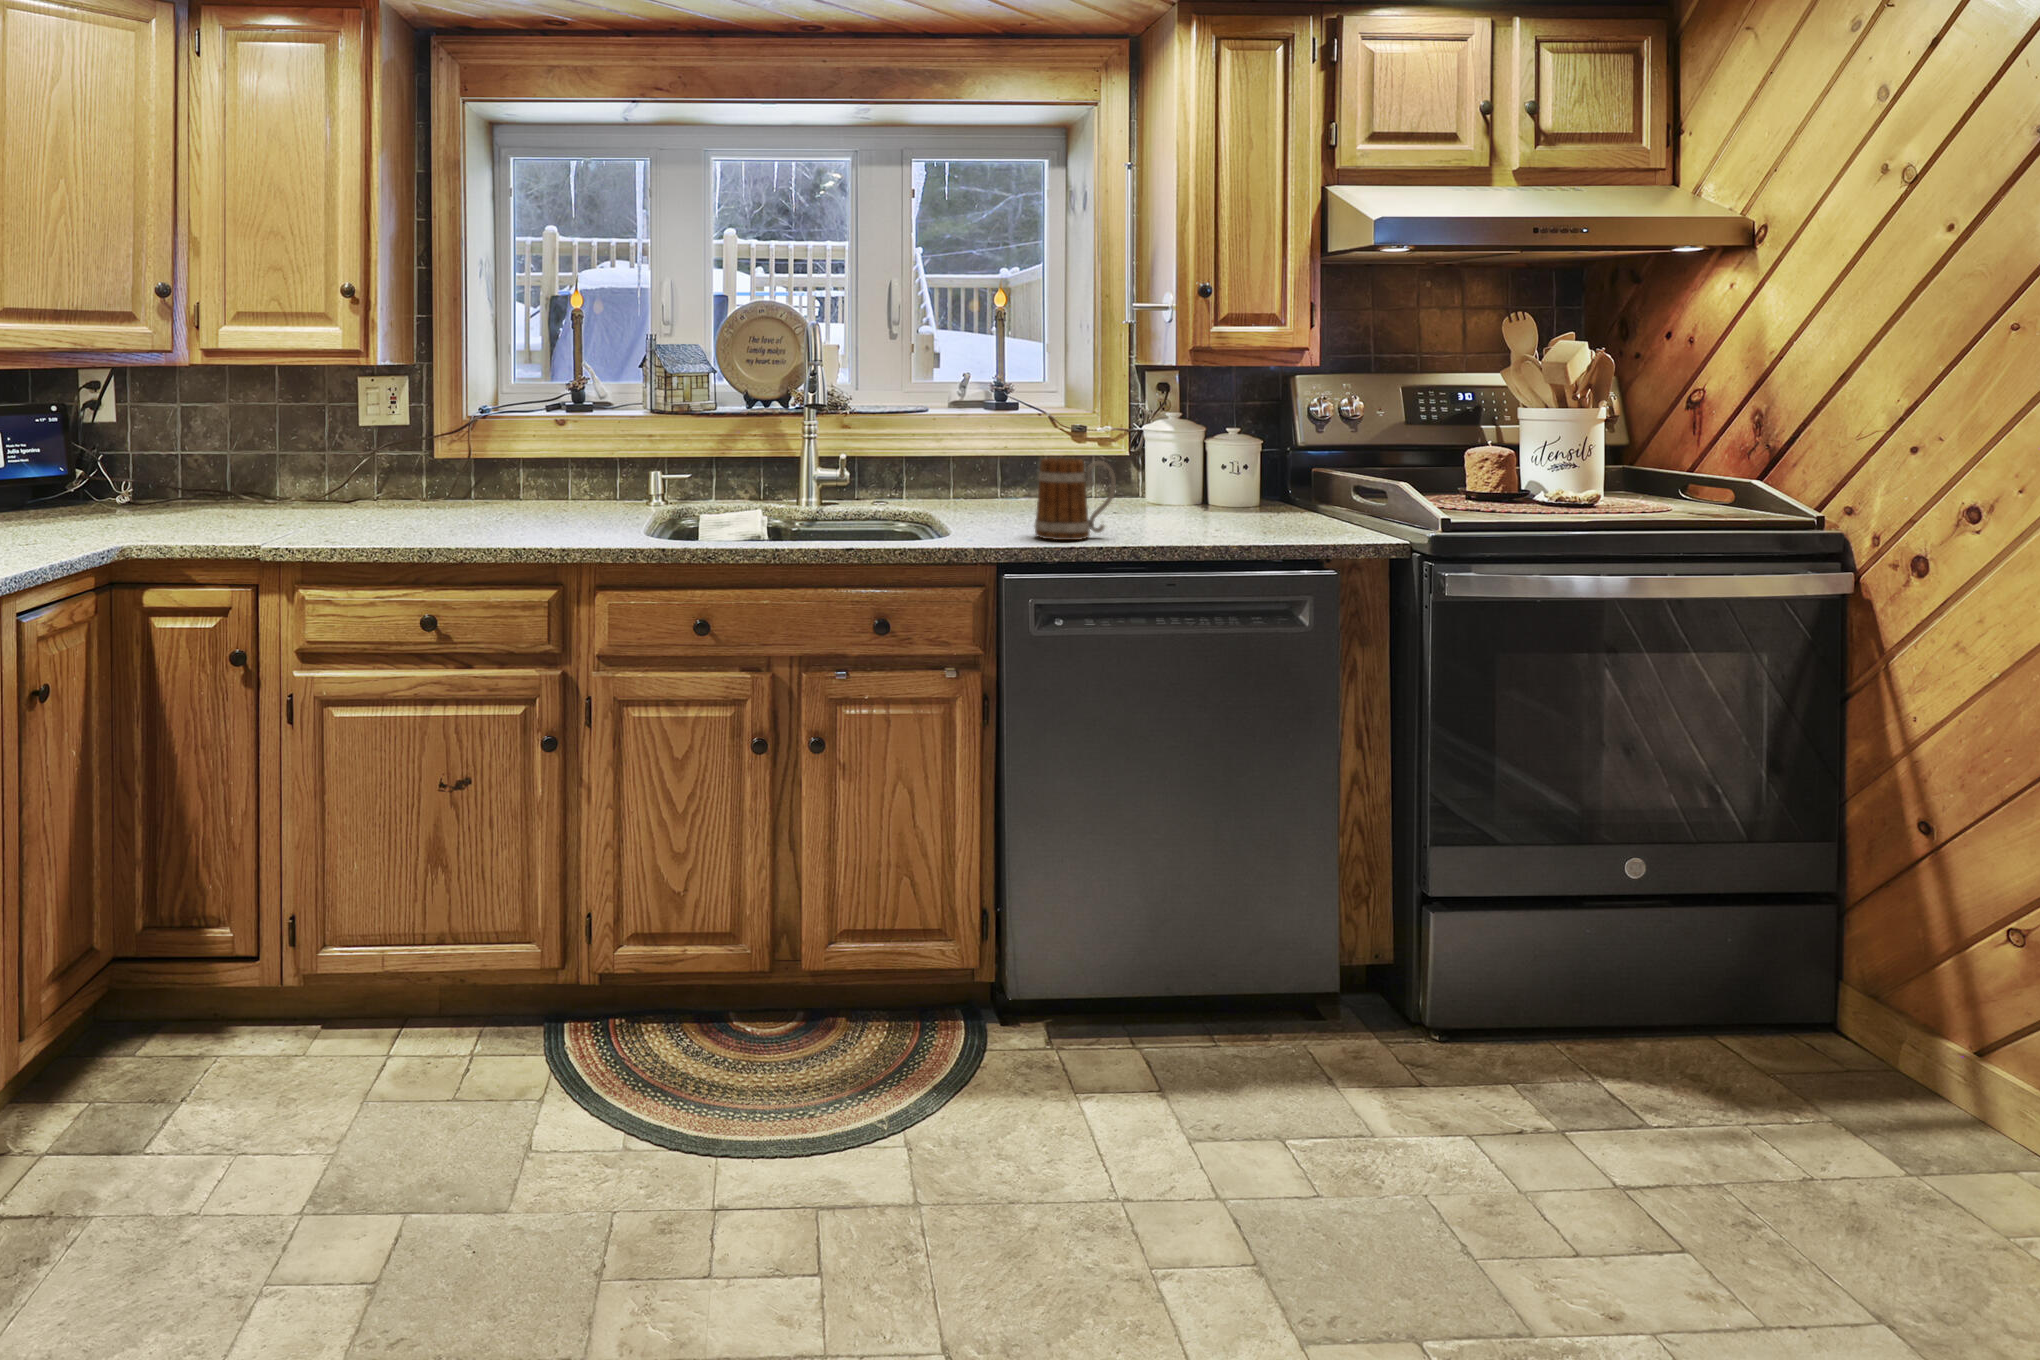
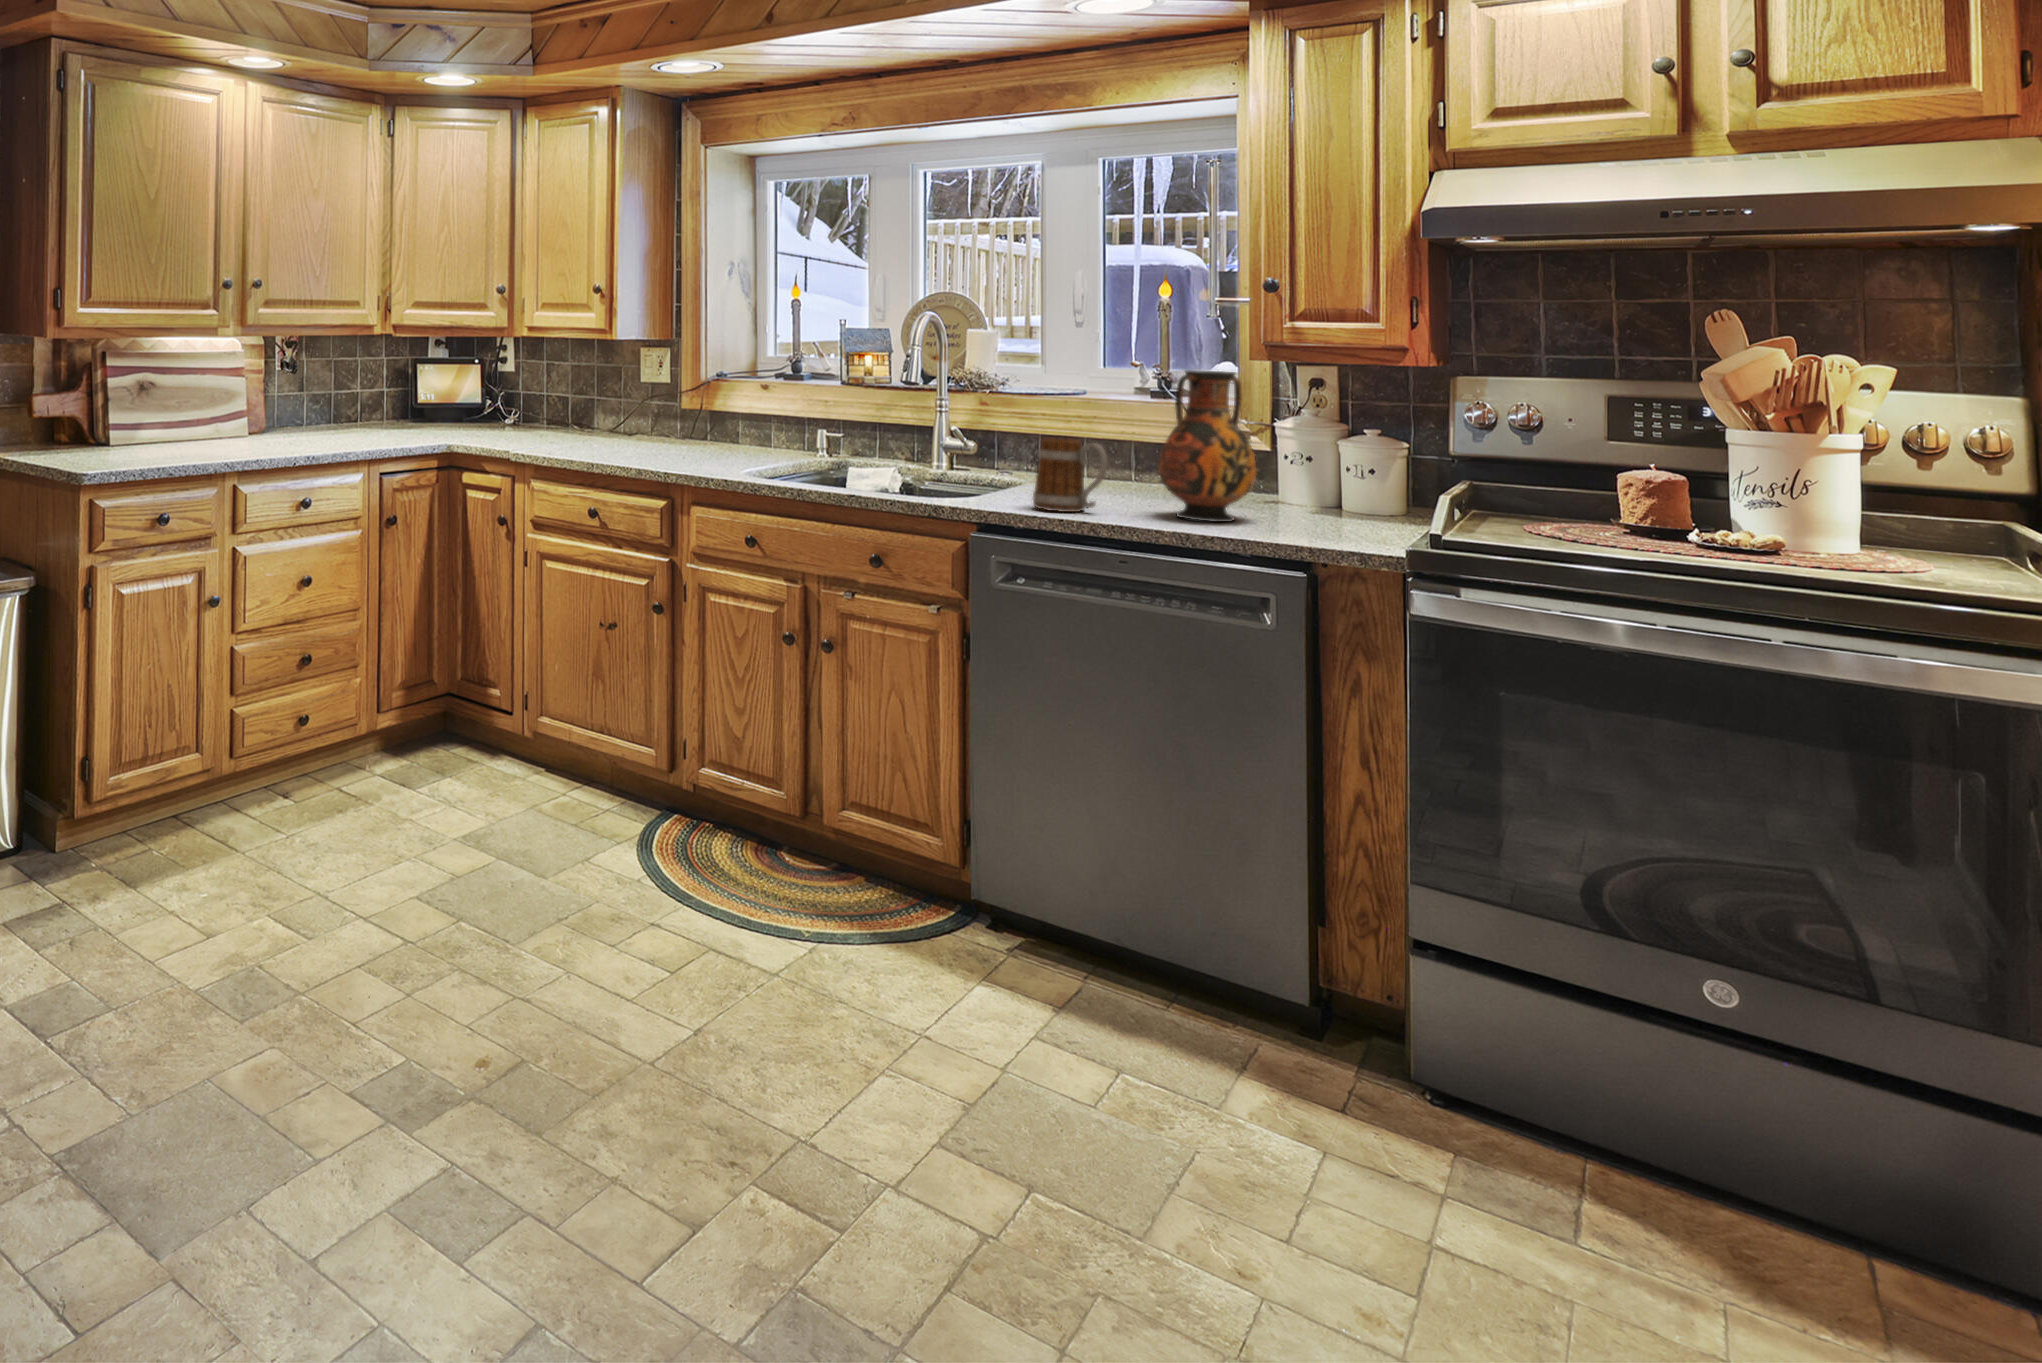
vase: none [1146,379,1239,532] -> present [1159,370,1257,522]

